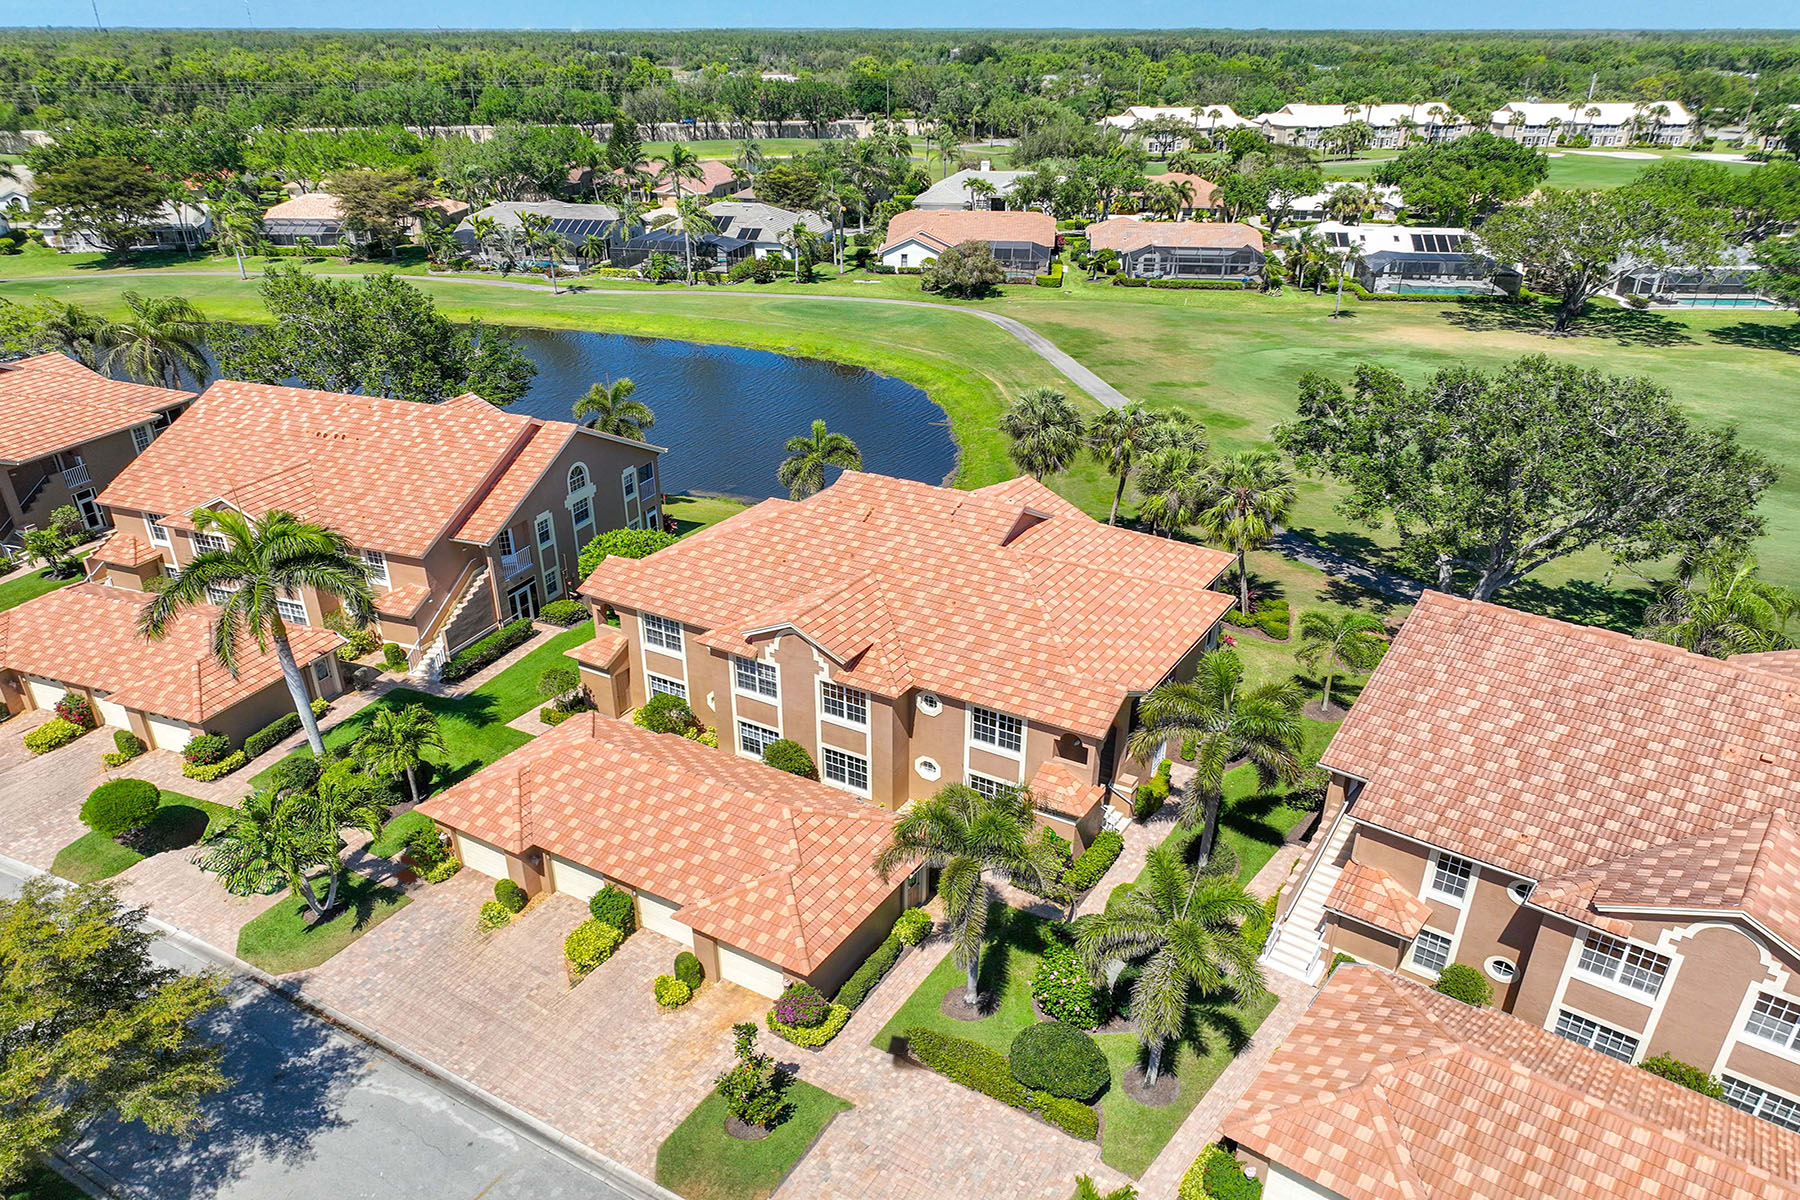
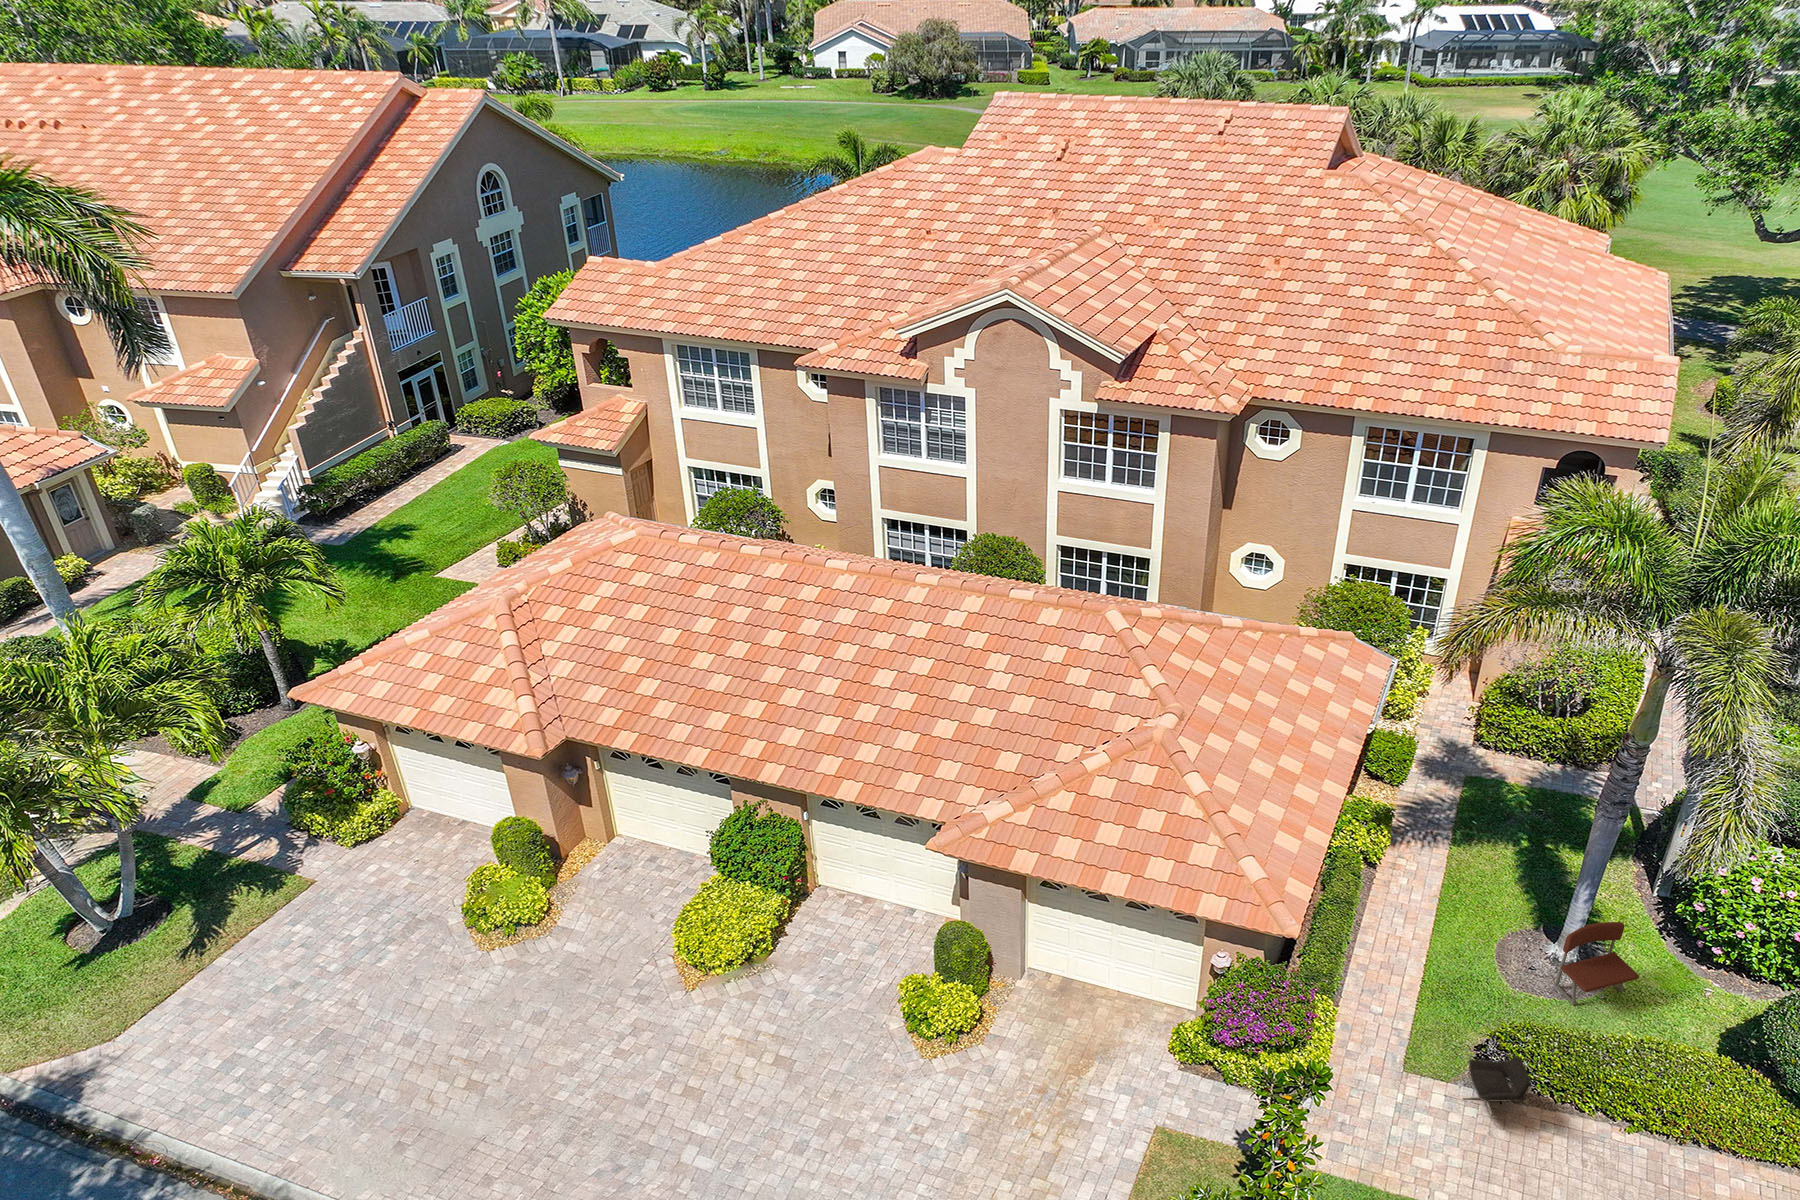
bench: present [393,856,421,889] -> present [1554,922,1639,1005]

